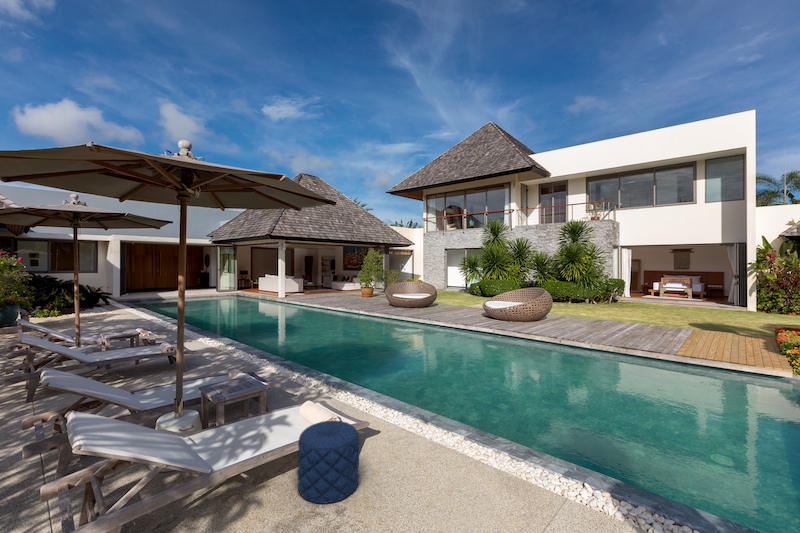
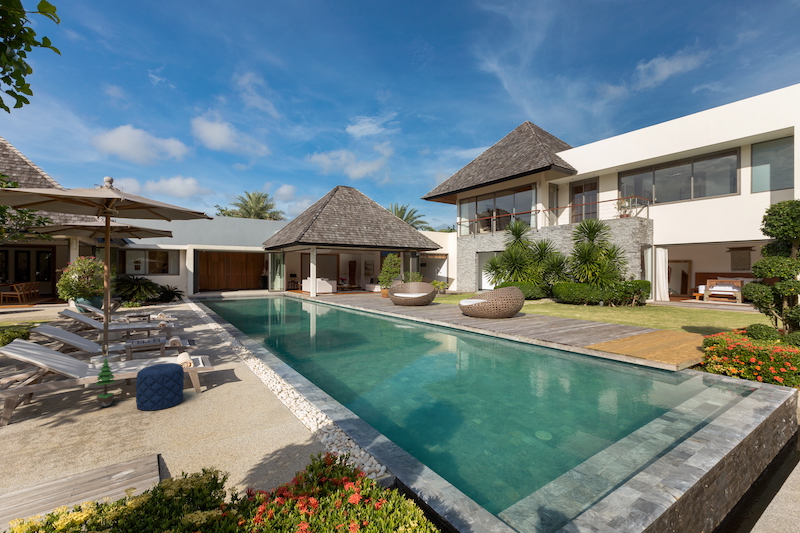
potted tree: none [234,425,264,504] -> present [95,358,116,407]

